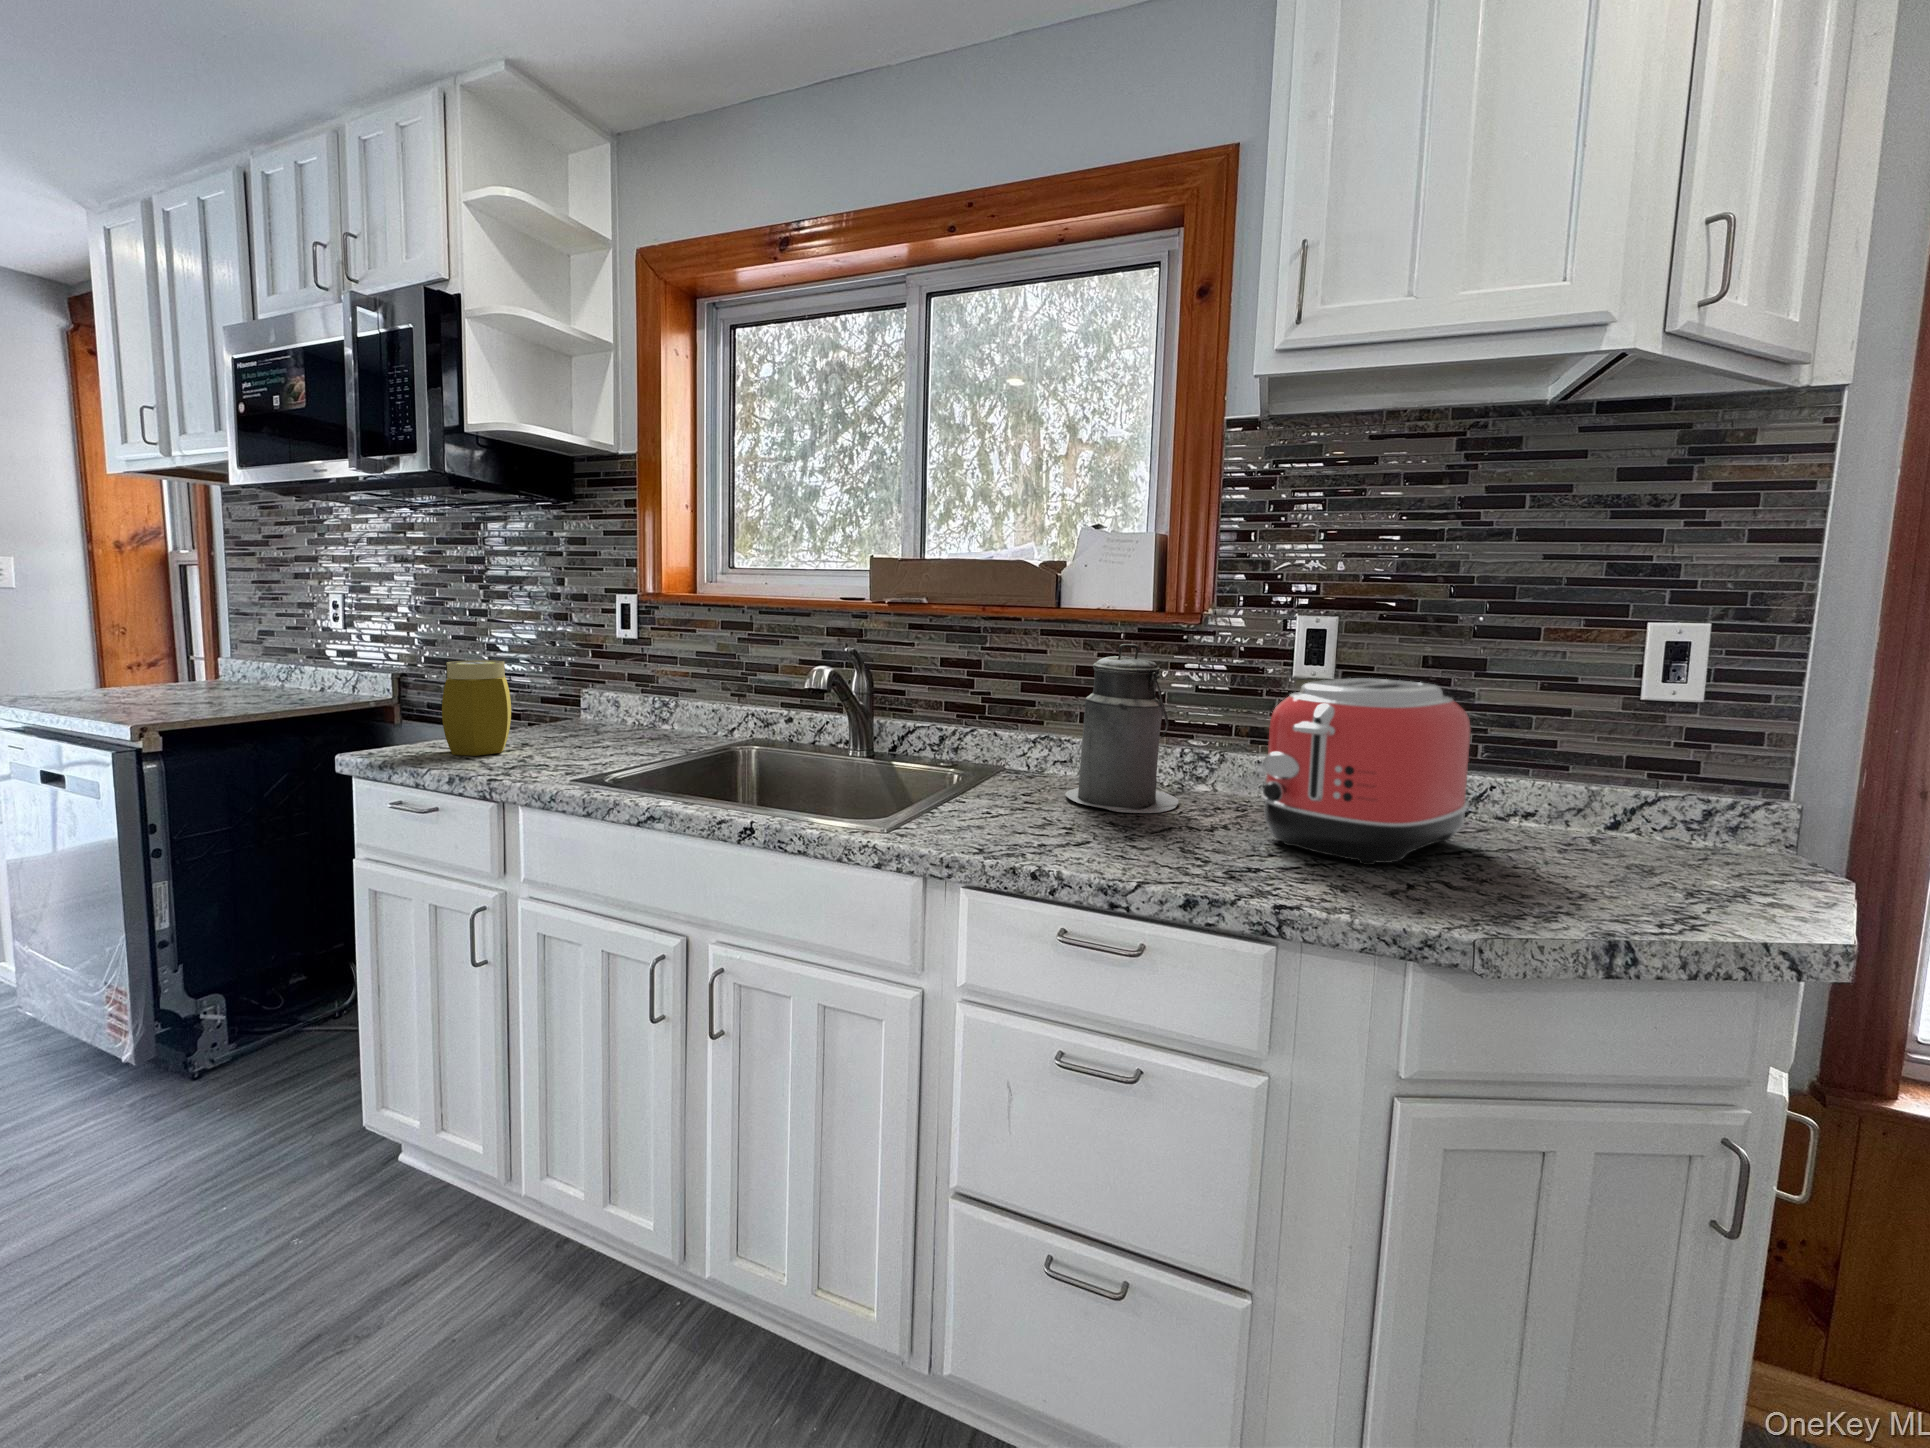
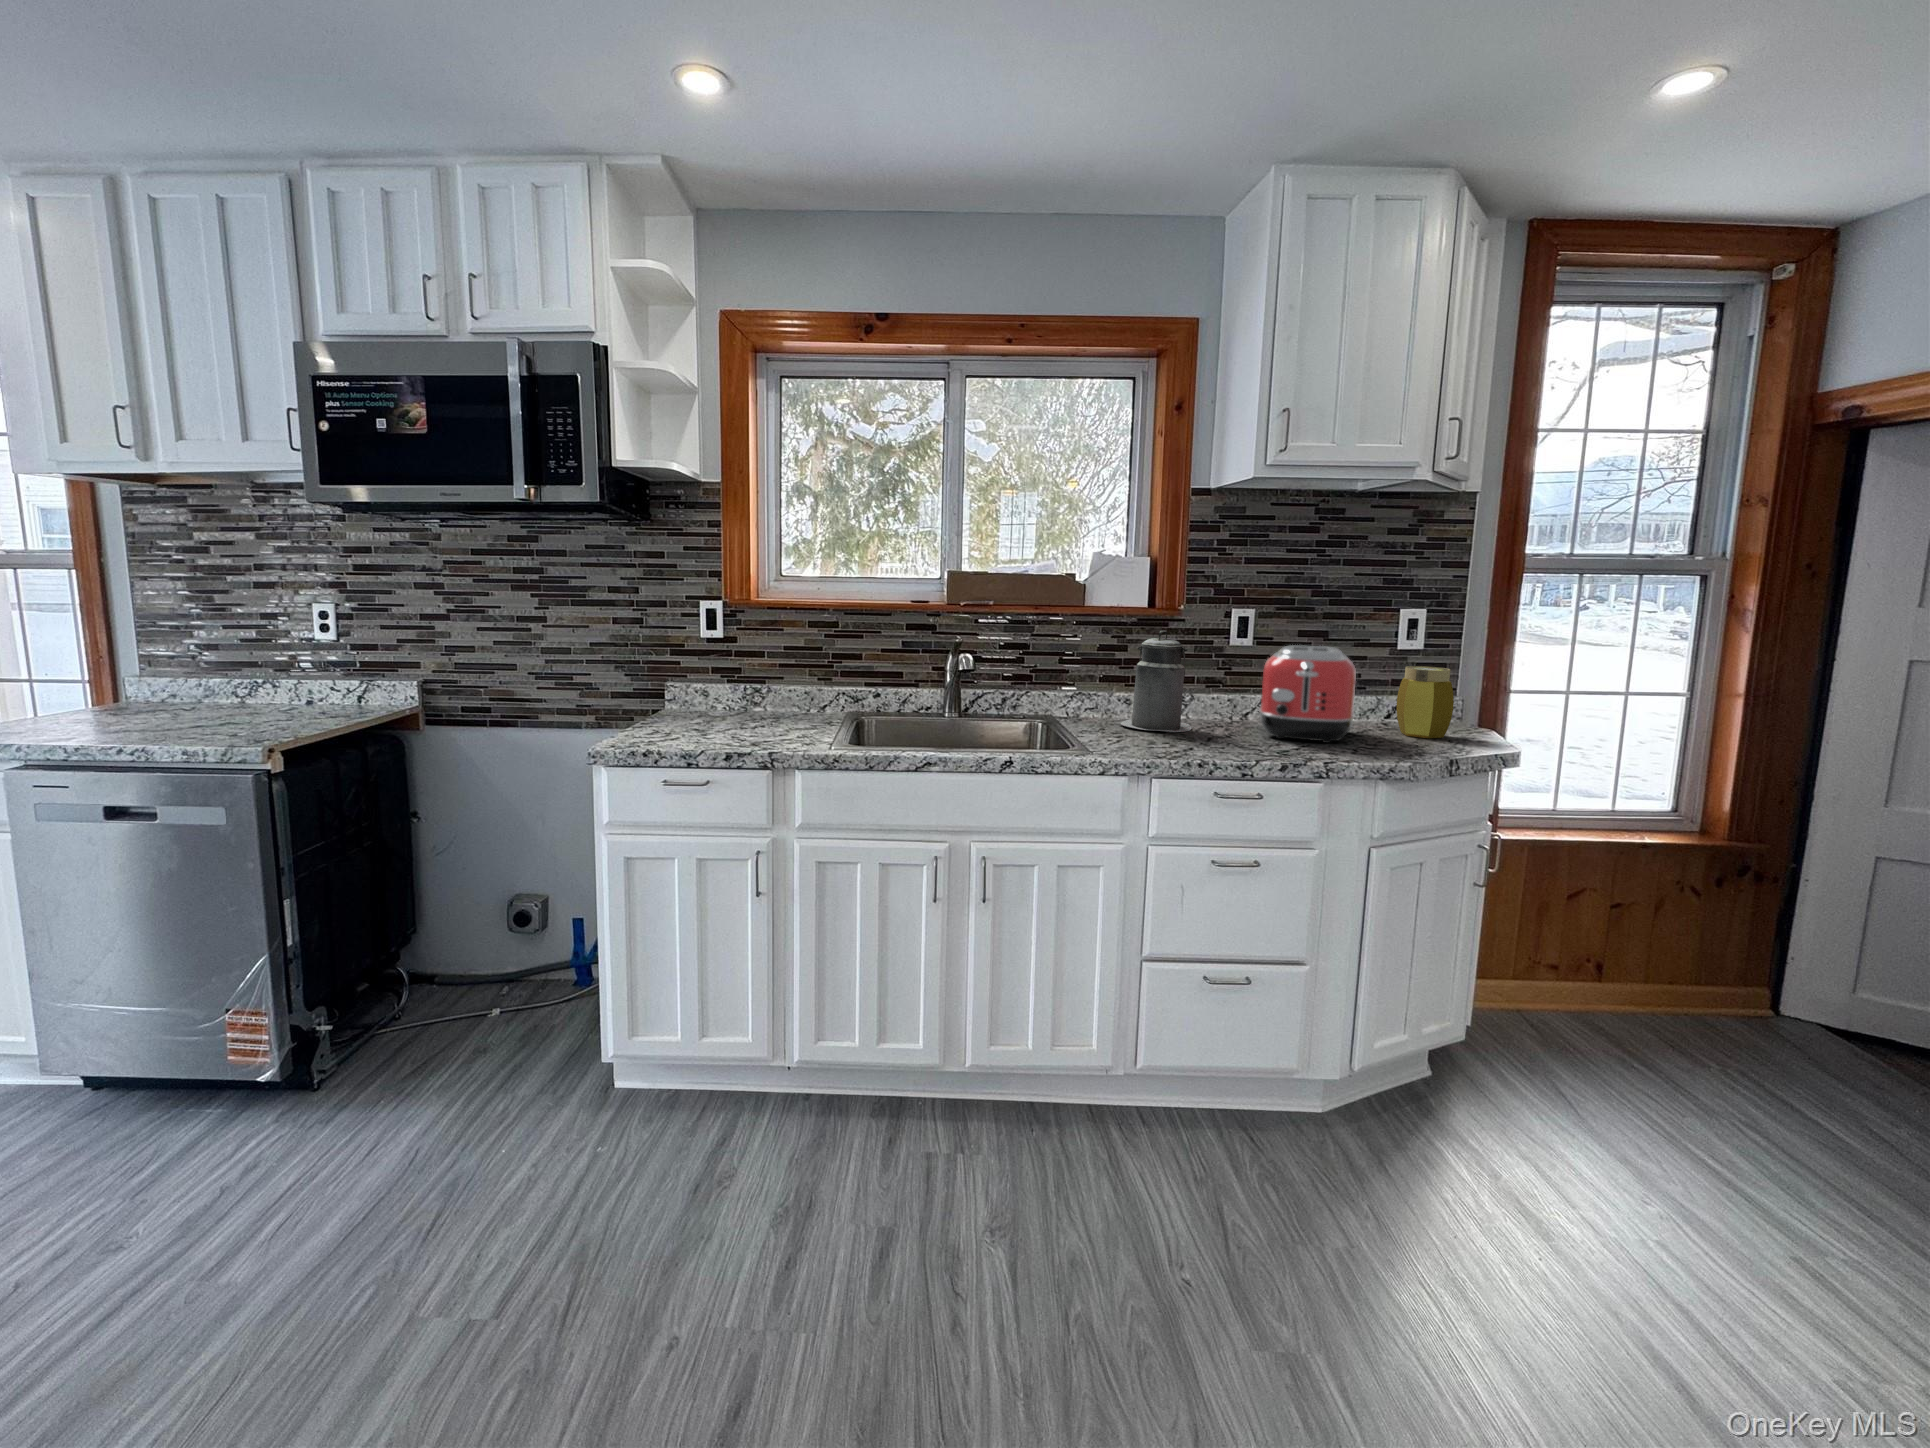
jar: present [442,660,511,756] -> present [1397,666,1454,738]

